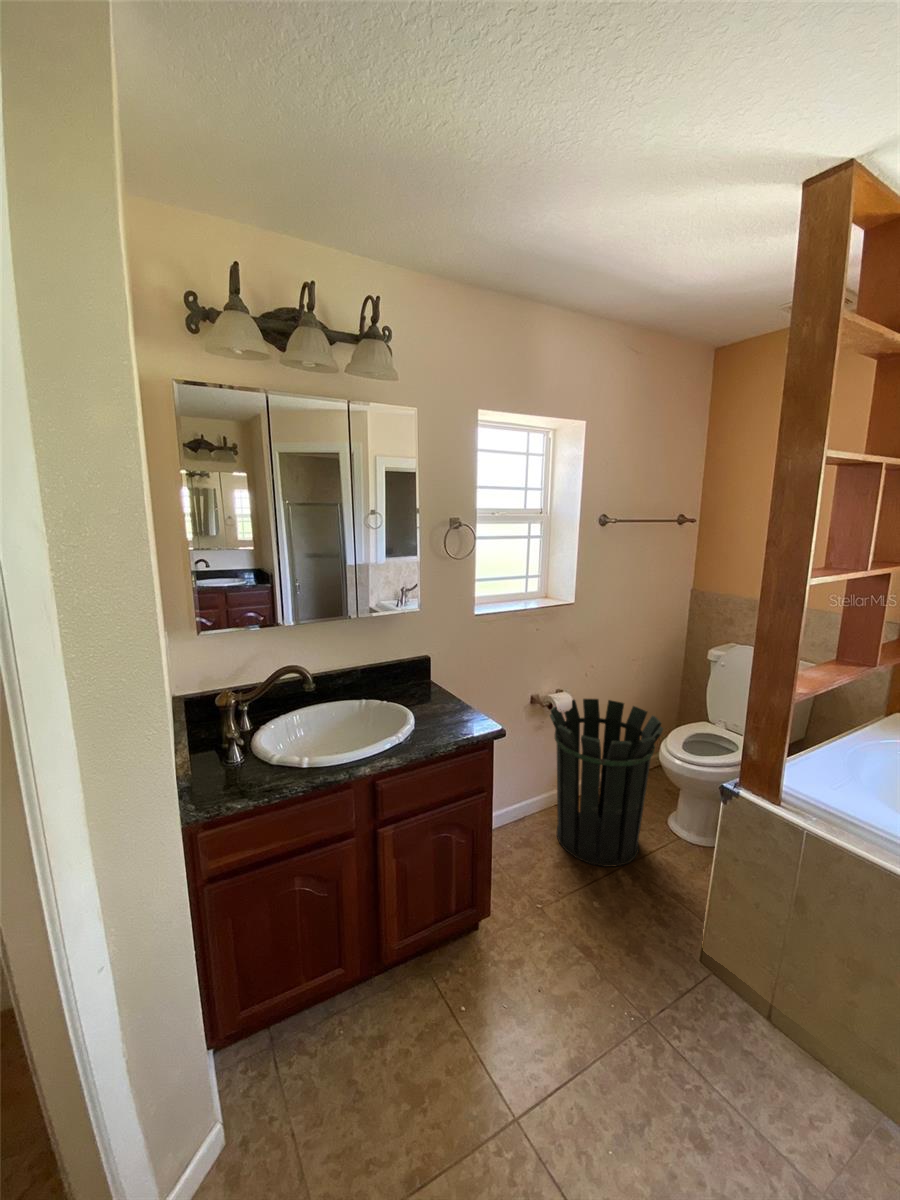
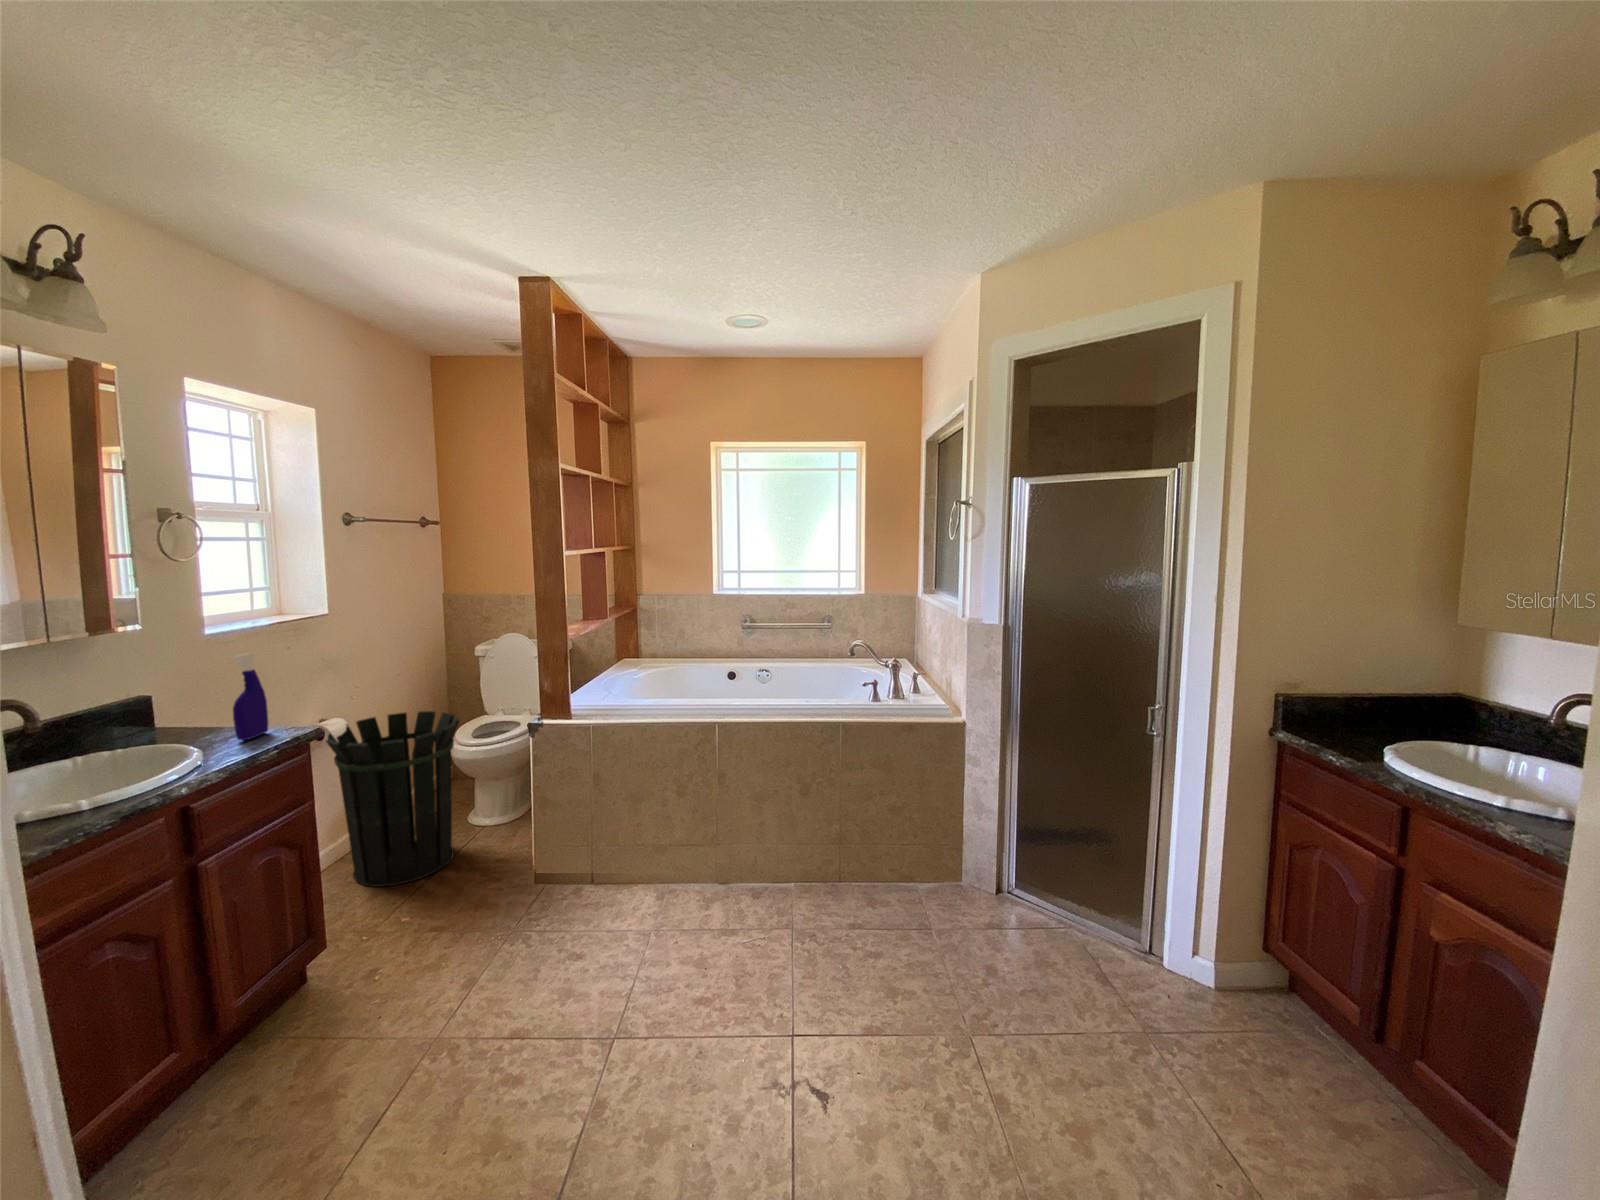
spray bottle: none [444,648,472,722] -> present [233,653,269,740]

